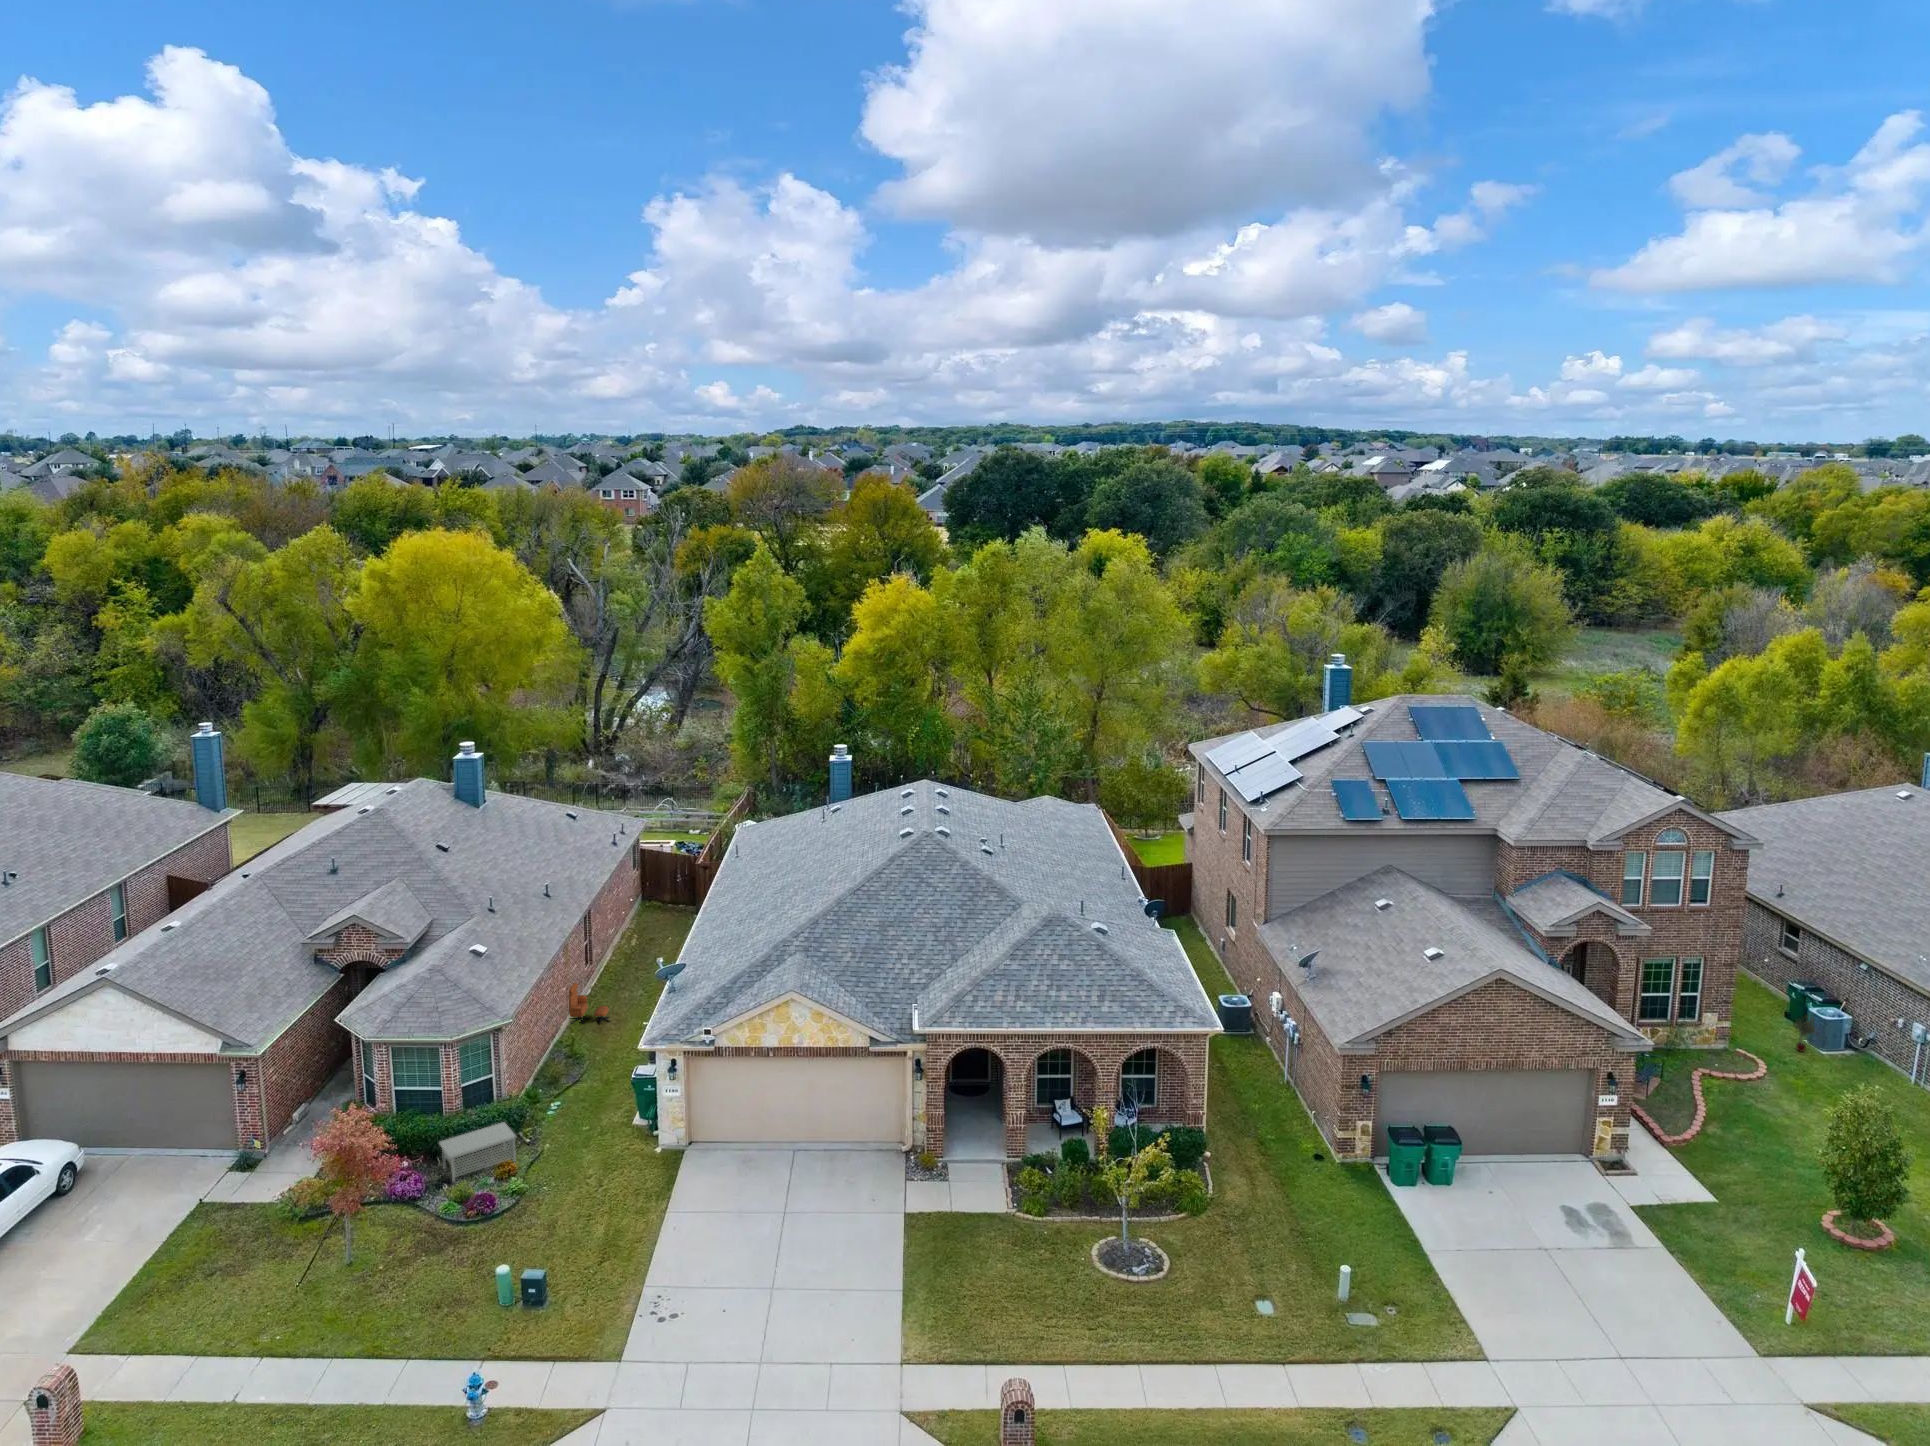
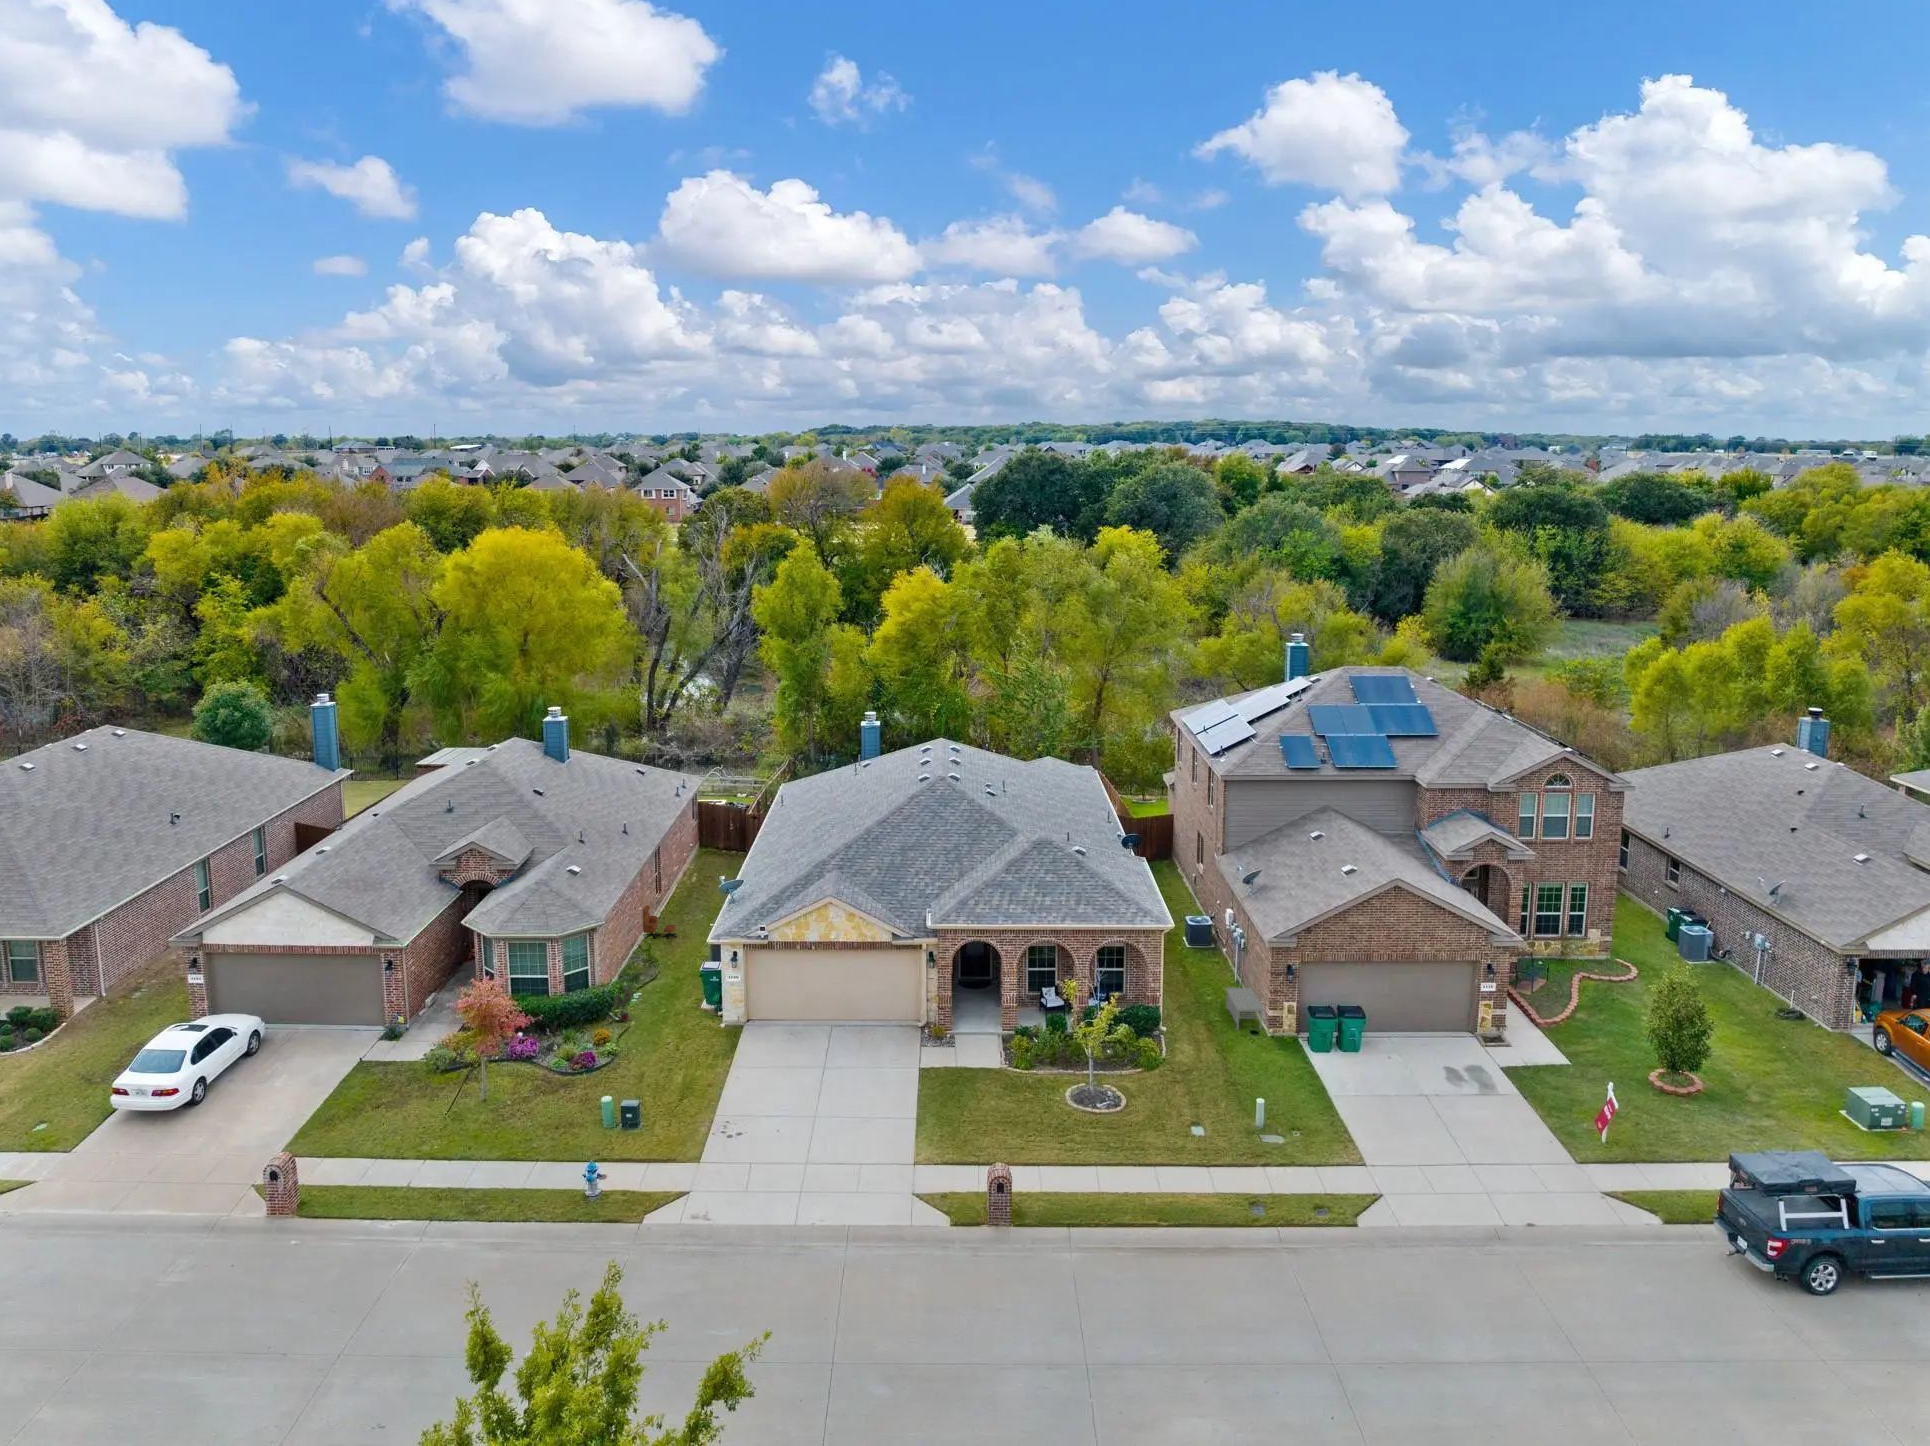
potted tree: present [1794,1017,1818,1052] -> present [614,984,634,1021]
storage bench: present [439,1122,516,1182] -> present [1226,988,1264,1029]

